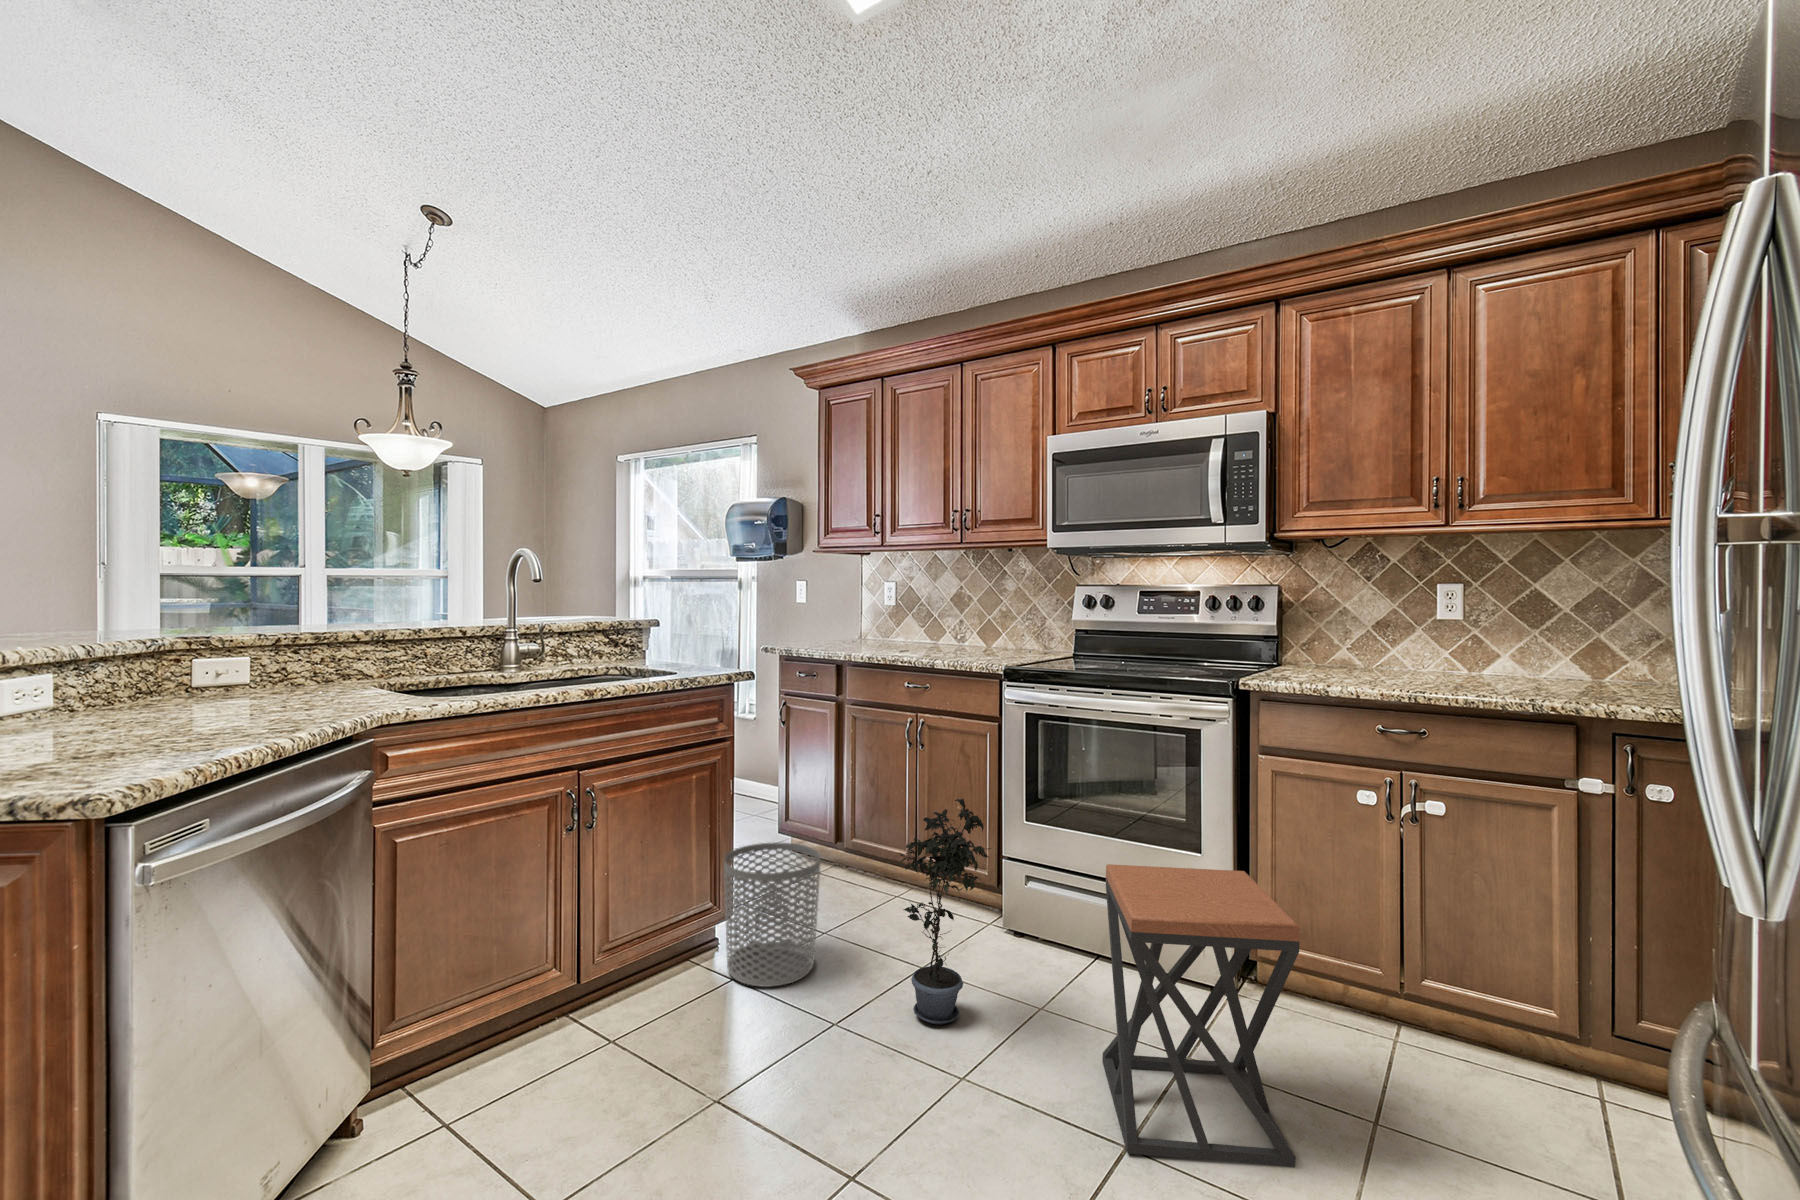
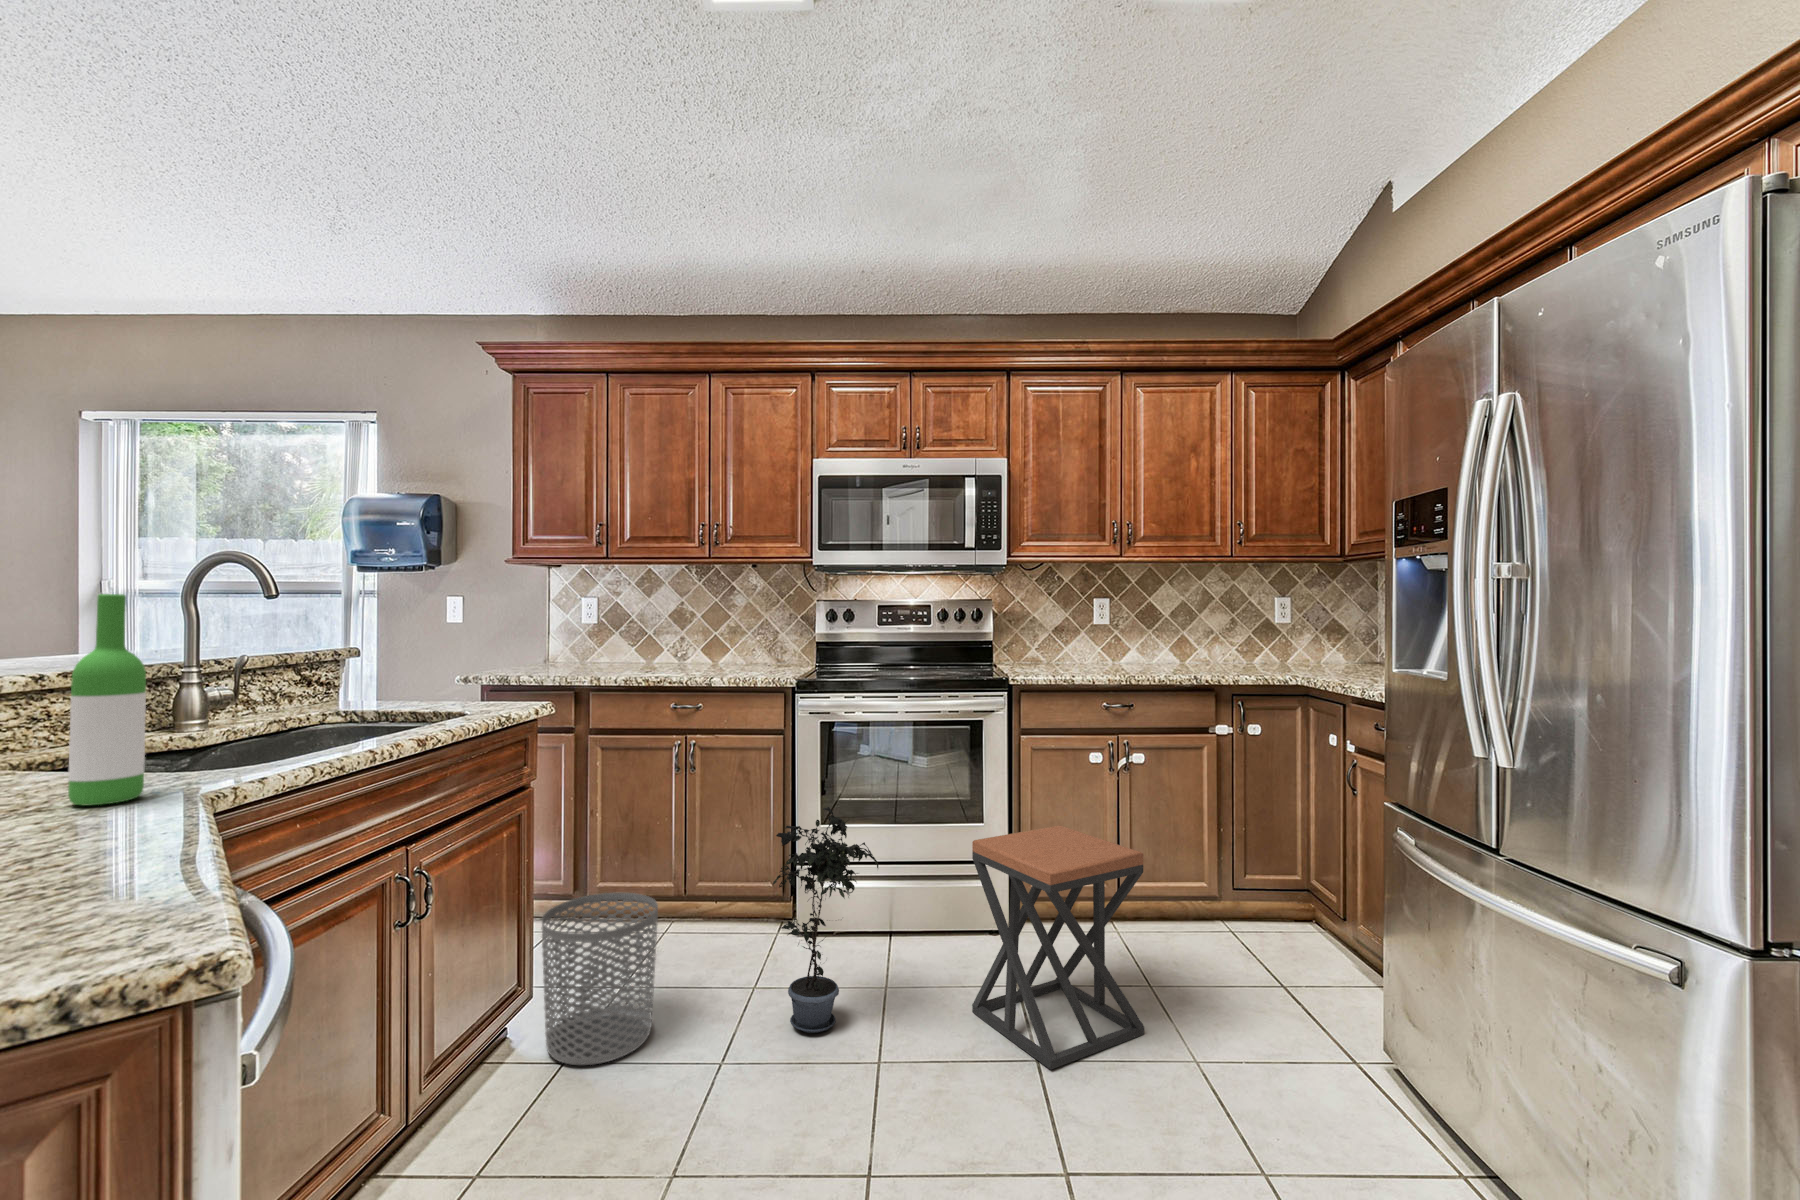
wine bottle: none [340,579,380,708] -> present [68,594,146,806]

